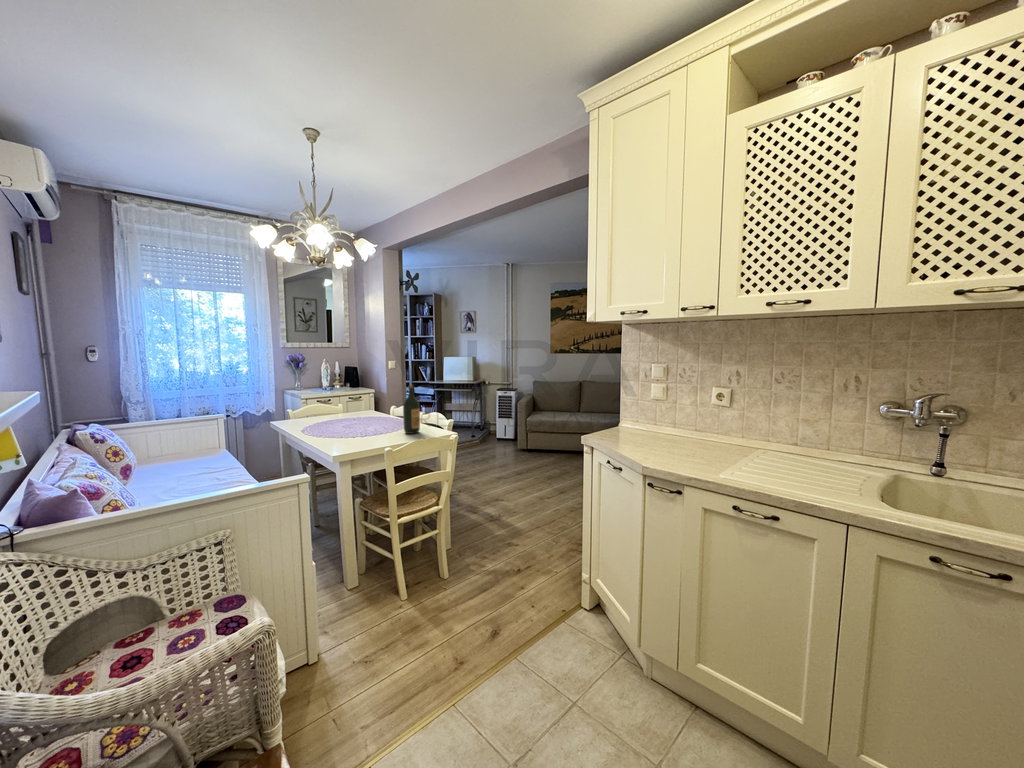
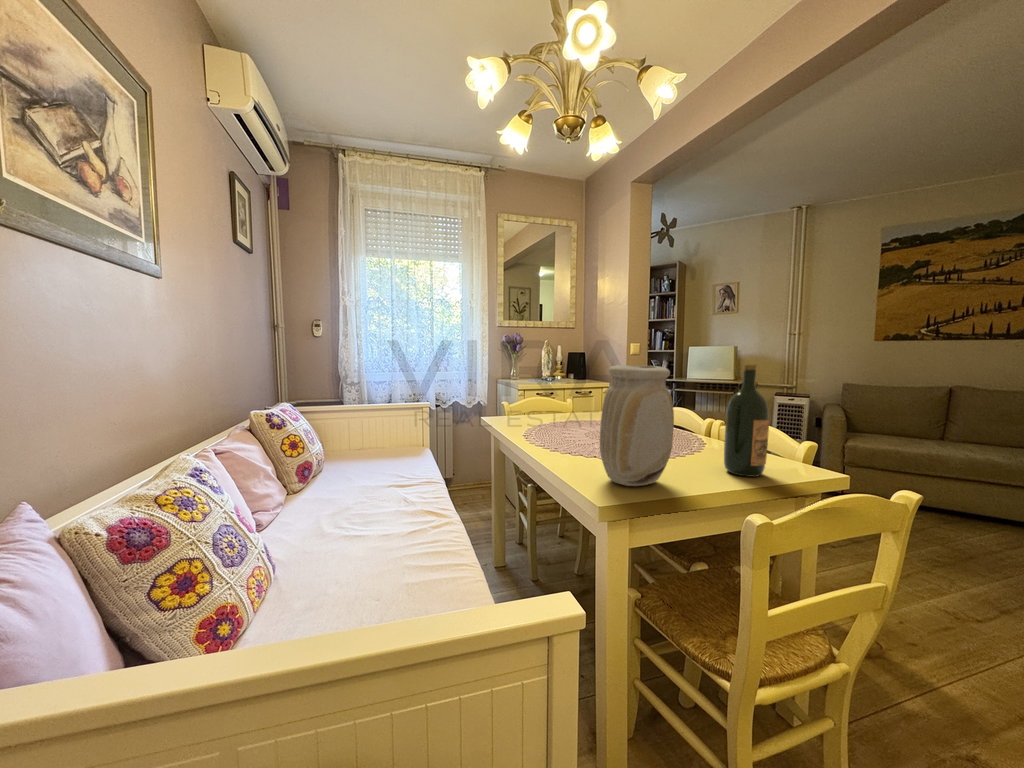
vase: none [342,389,375,442] -> present [600,365,674,486]

